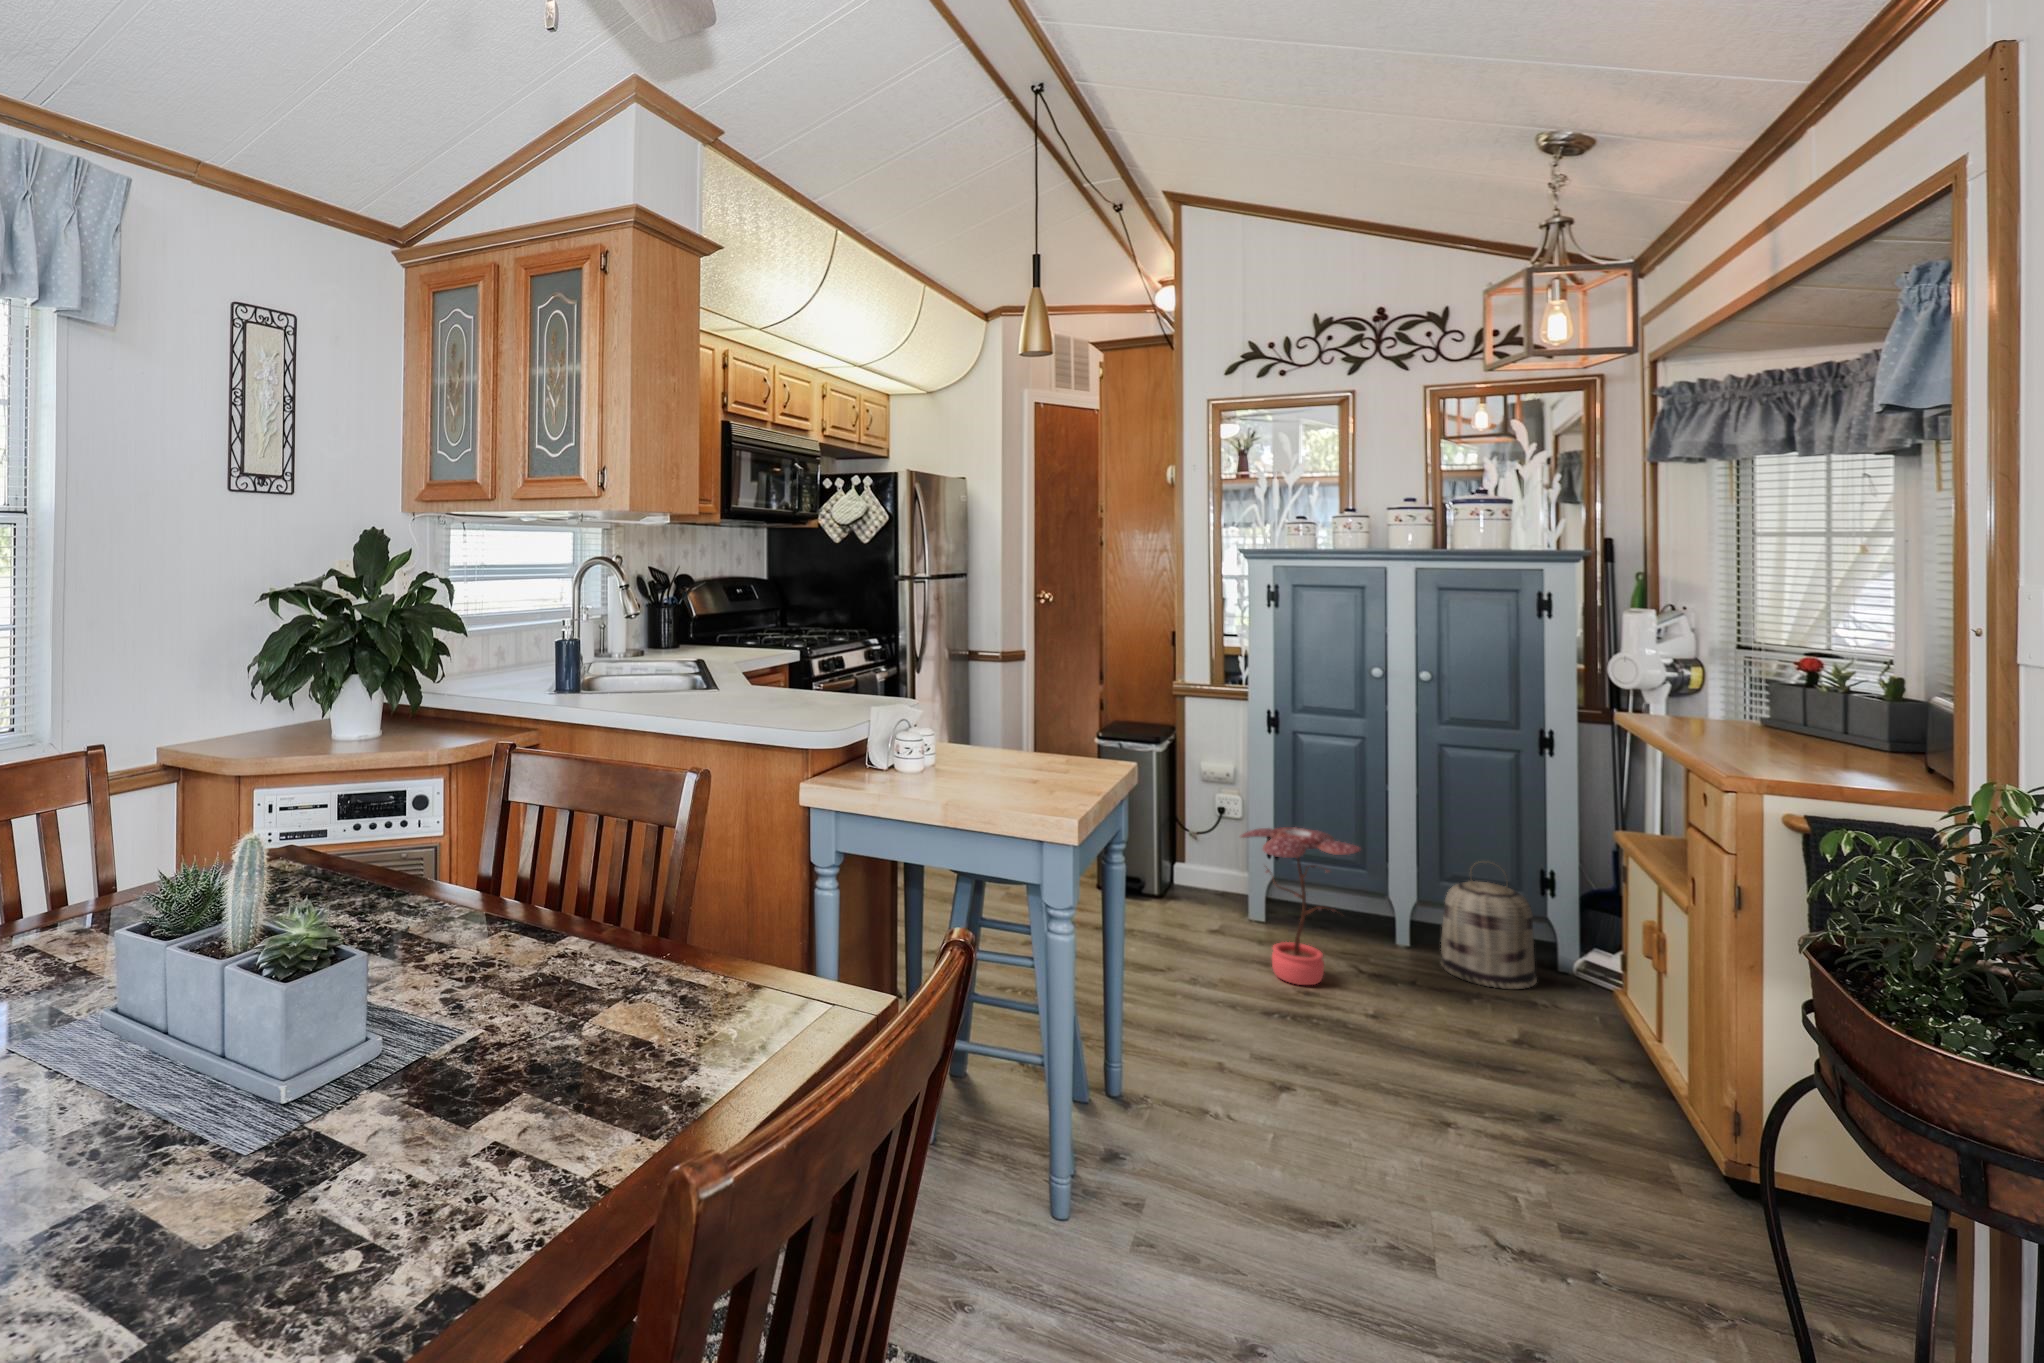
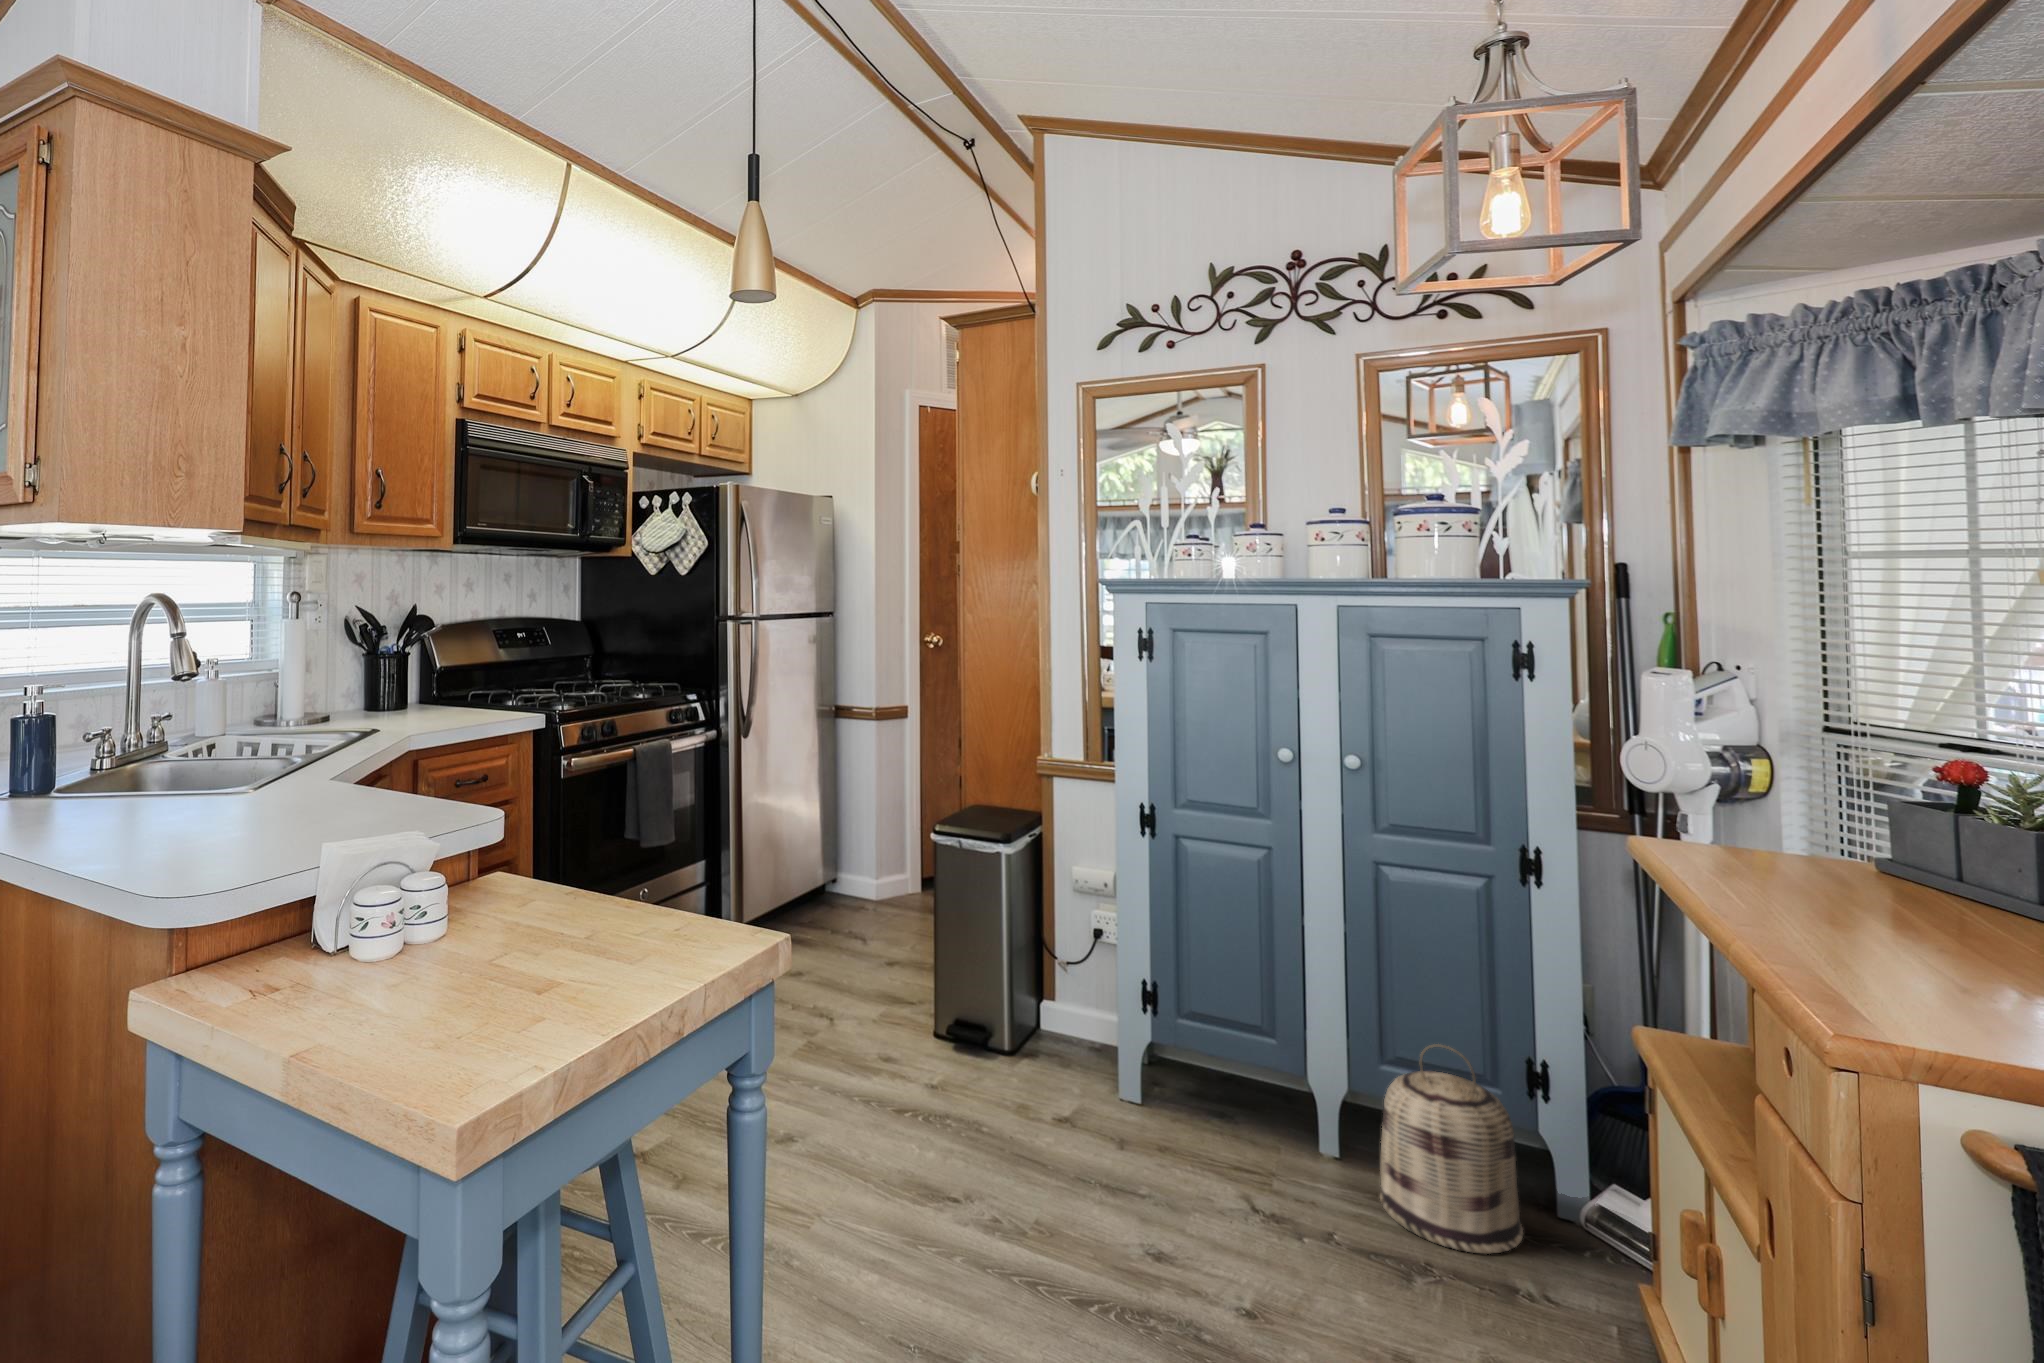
potted plant: present [1240,827,1361,985] -> none [1074,988,1242,1238]

